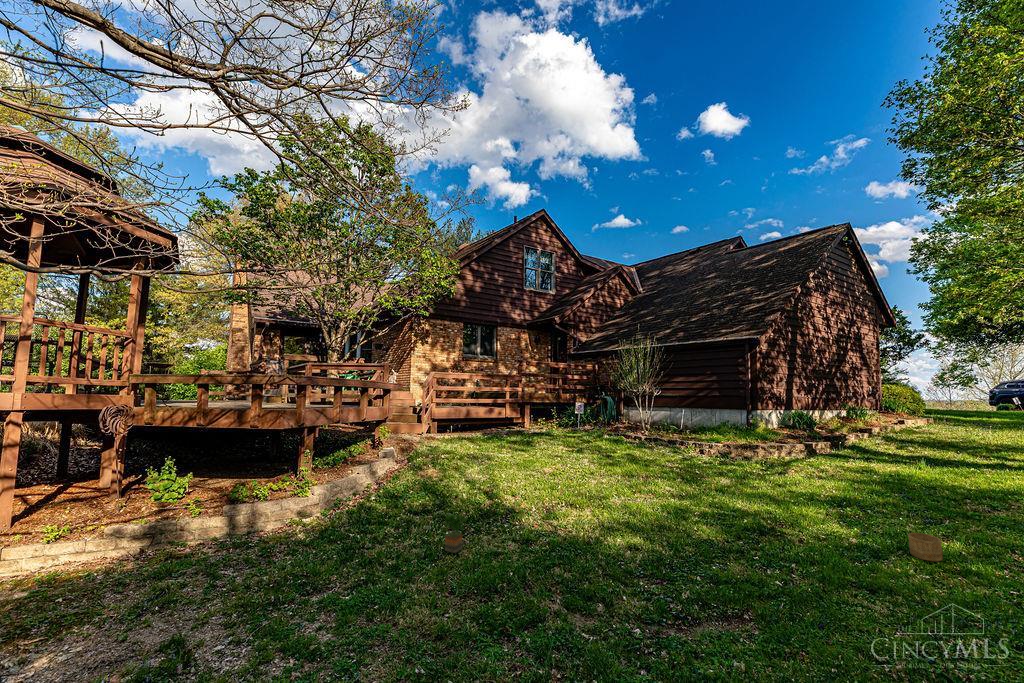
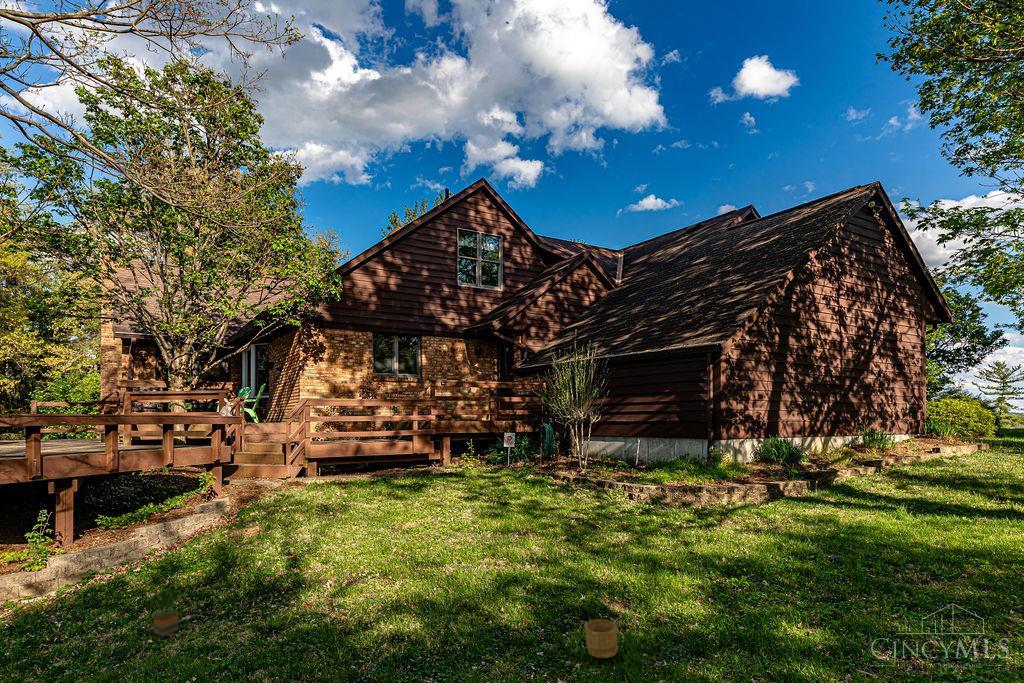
wooden bucket: present [908,533,943,561] -> present [584,619,618,658]

